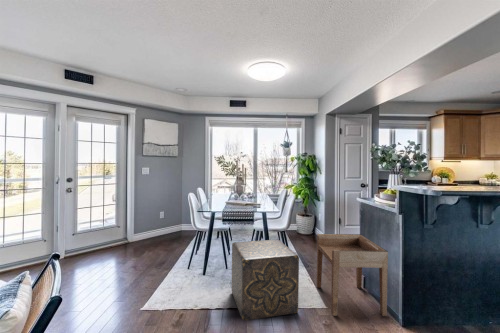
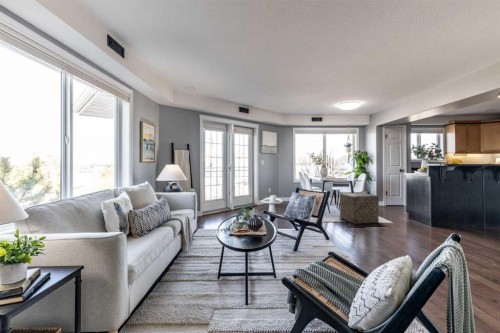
side table: present [317,234,388,316] -> none [382,190,423,224]

